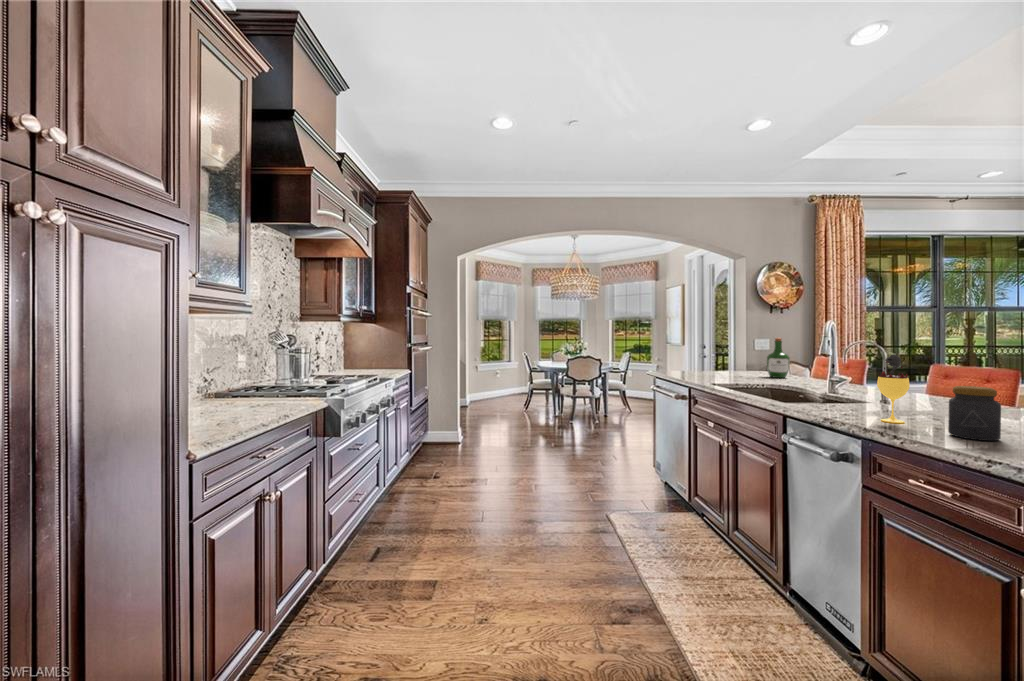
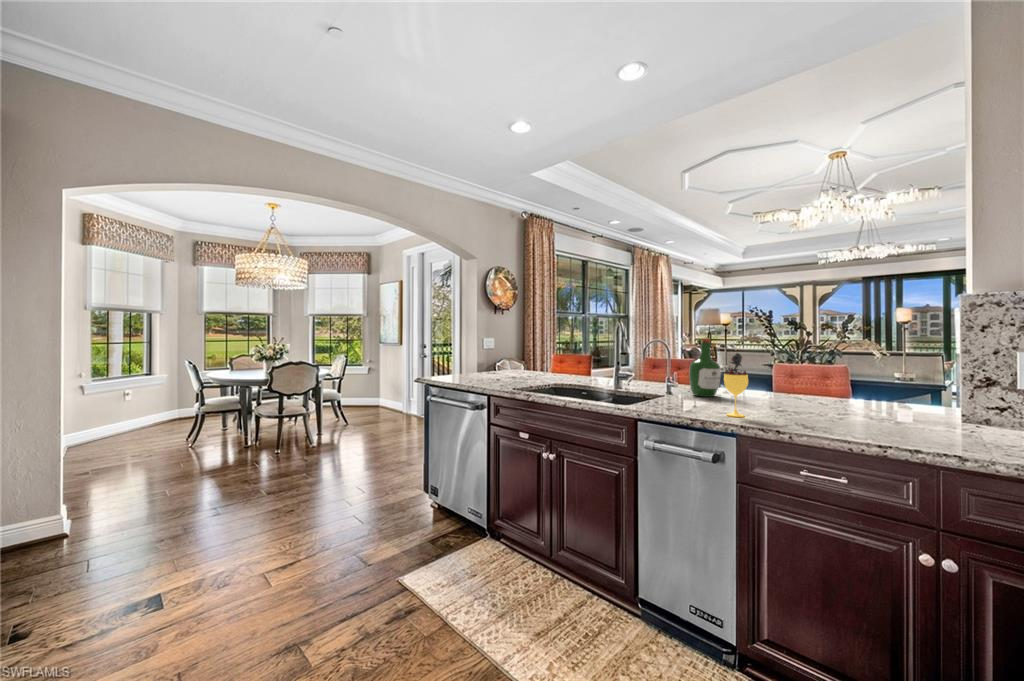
wine bottle: present [767,338,790,378] -> present [689,338,721,397]
jar: present [948,386,1001,441] -> none [792,379,829,426]

